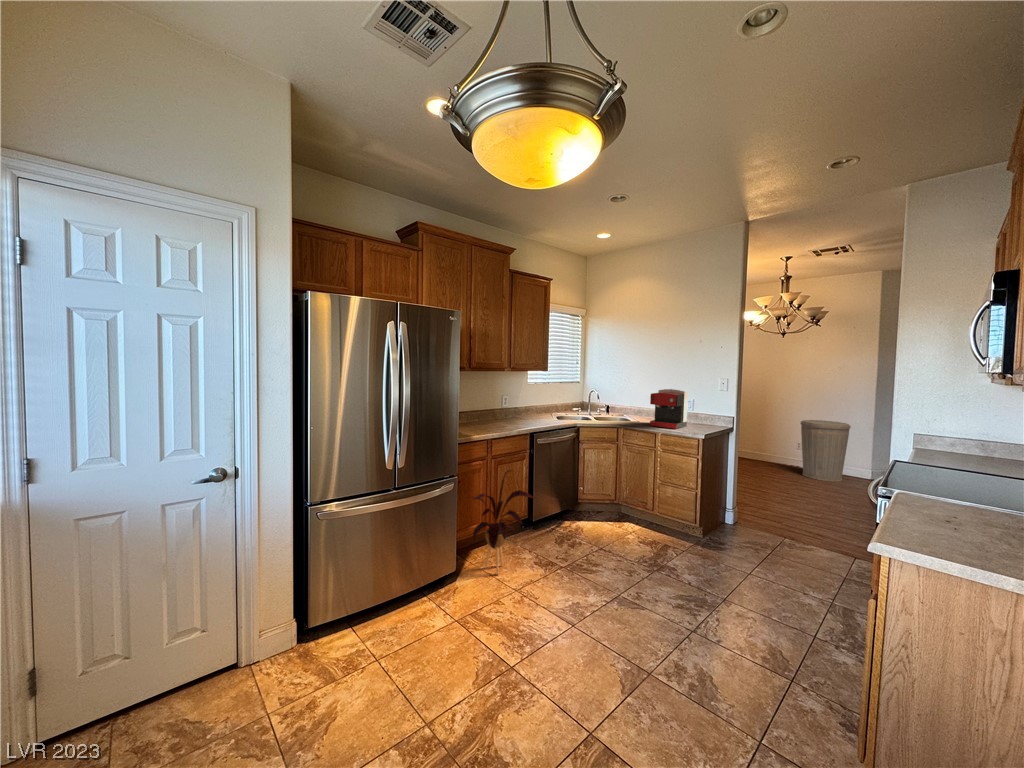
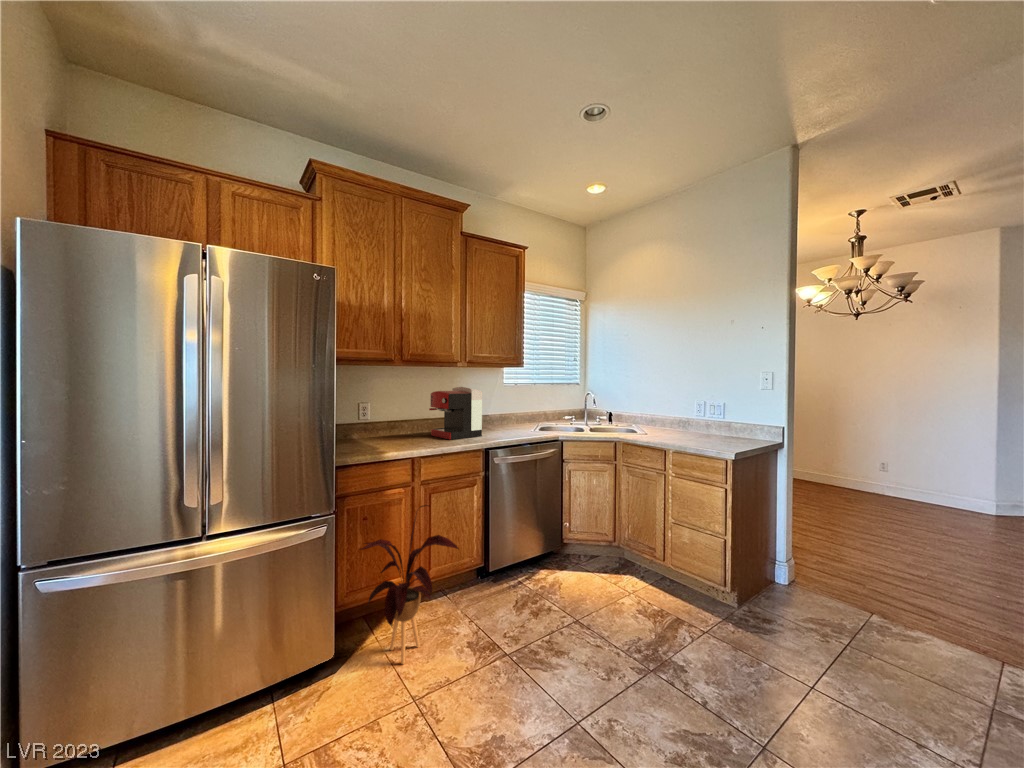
coffee maker: present [650,389,688,429] -> present [429,387,482,440]
trash can: present [801,420,851,481] -> none [884,433,960,518]

